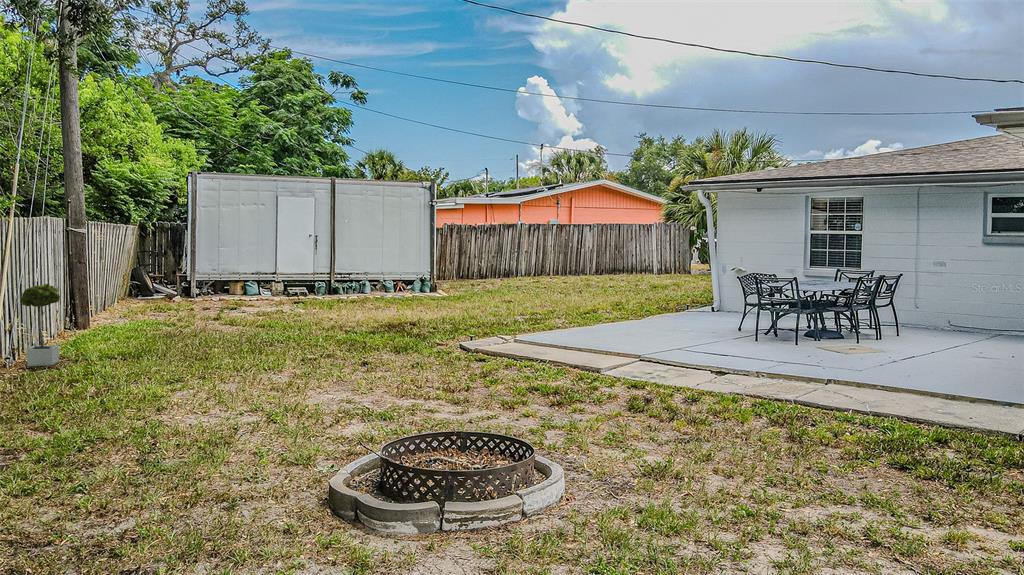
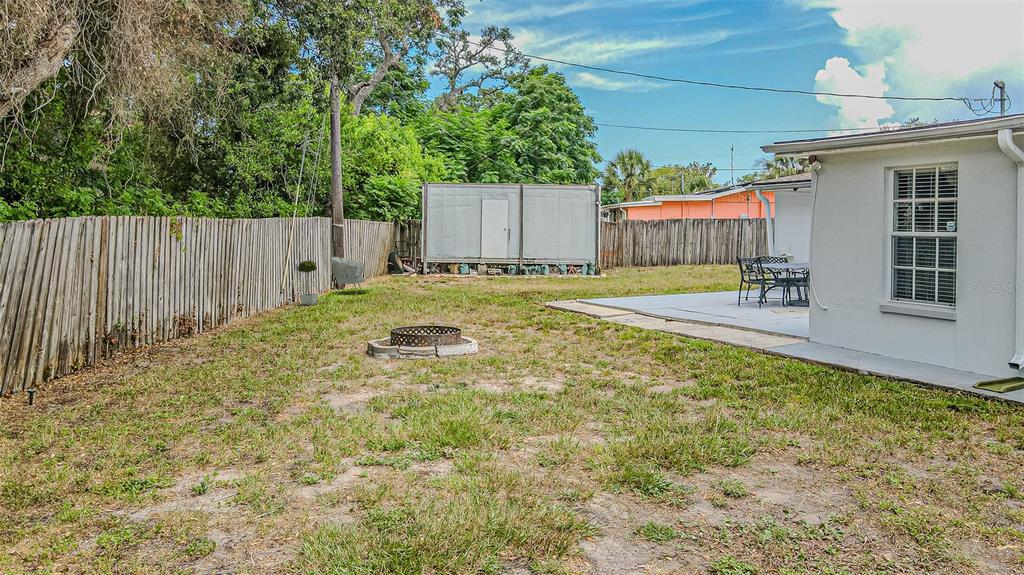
armchair: none [67,275,131,341] -> present [331,257,365,295]

